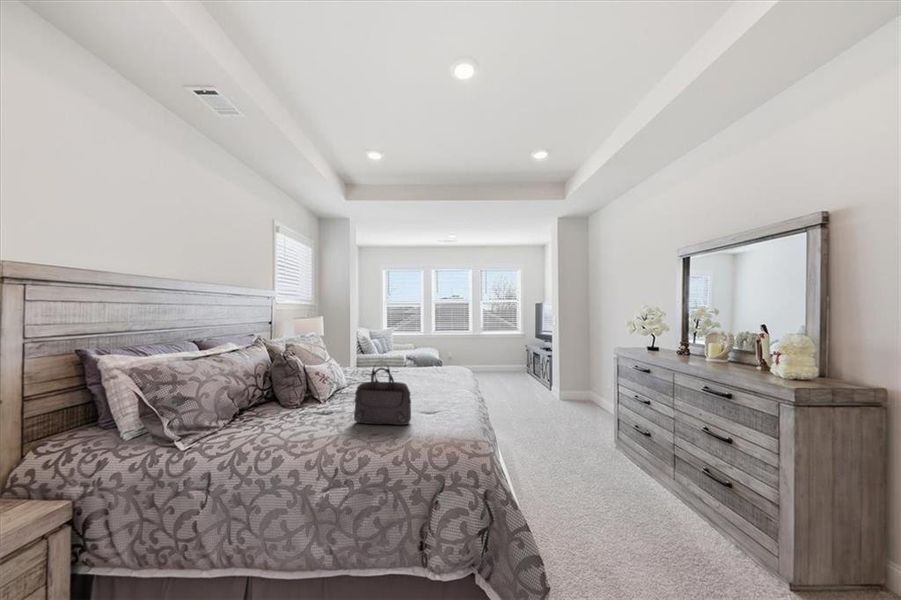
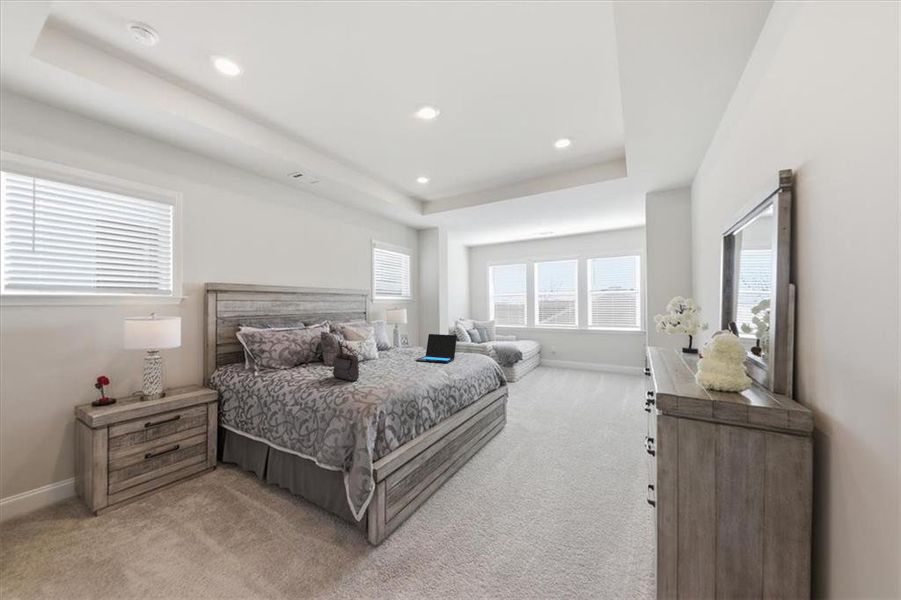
laptop: none [406,343,456,383] -> present [416,334,457,363]

